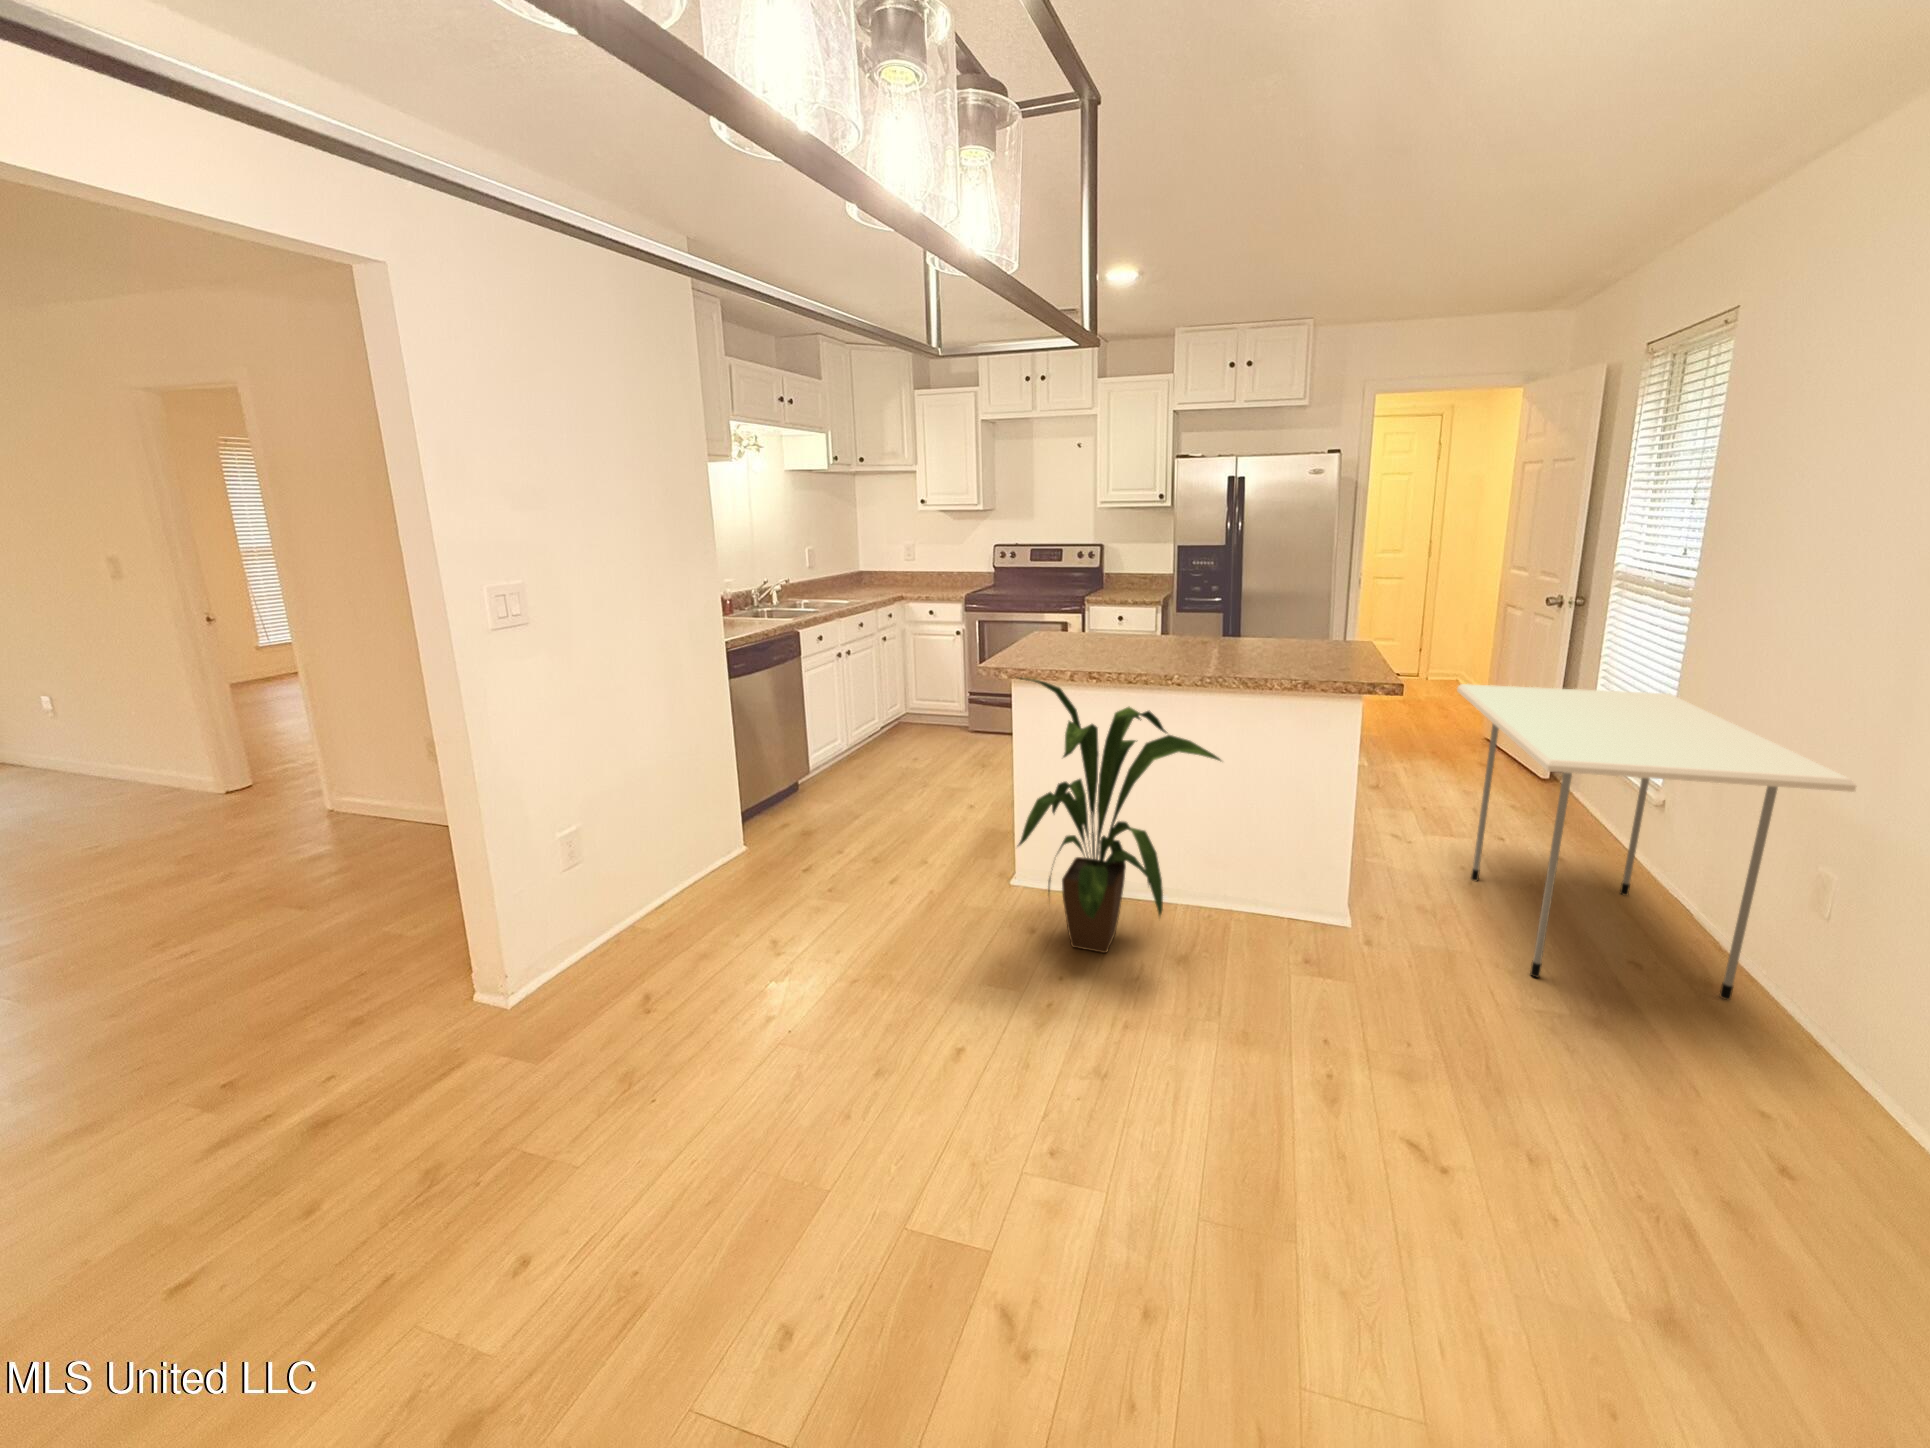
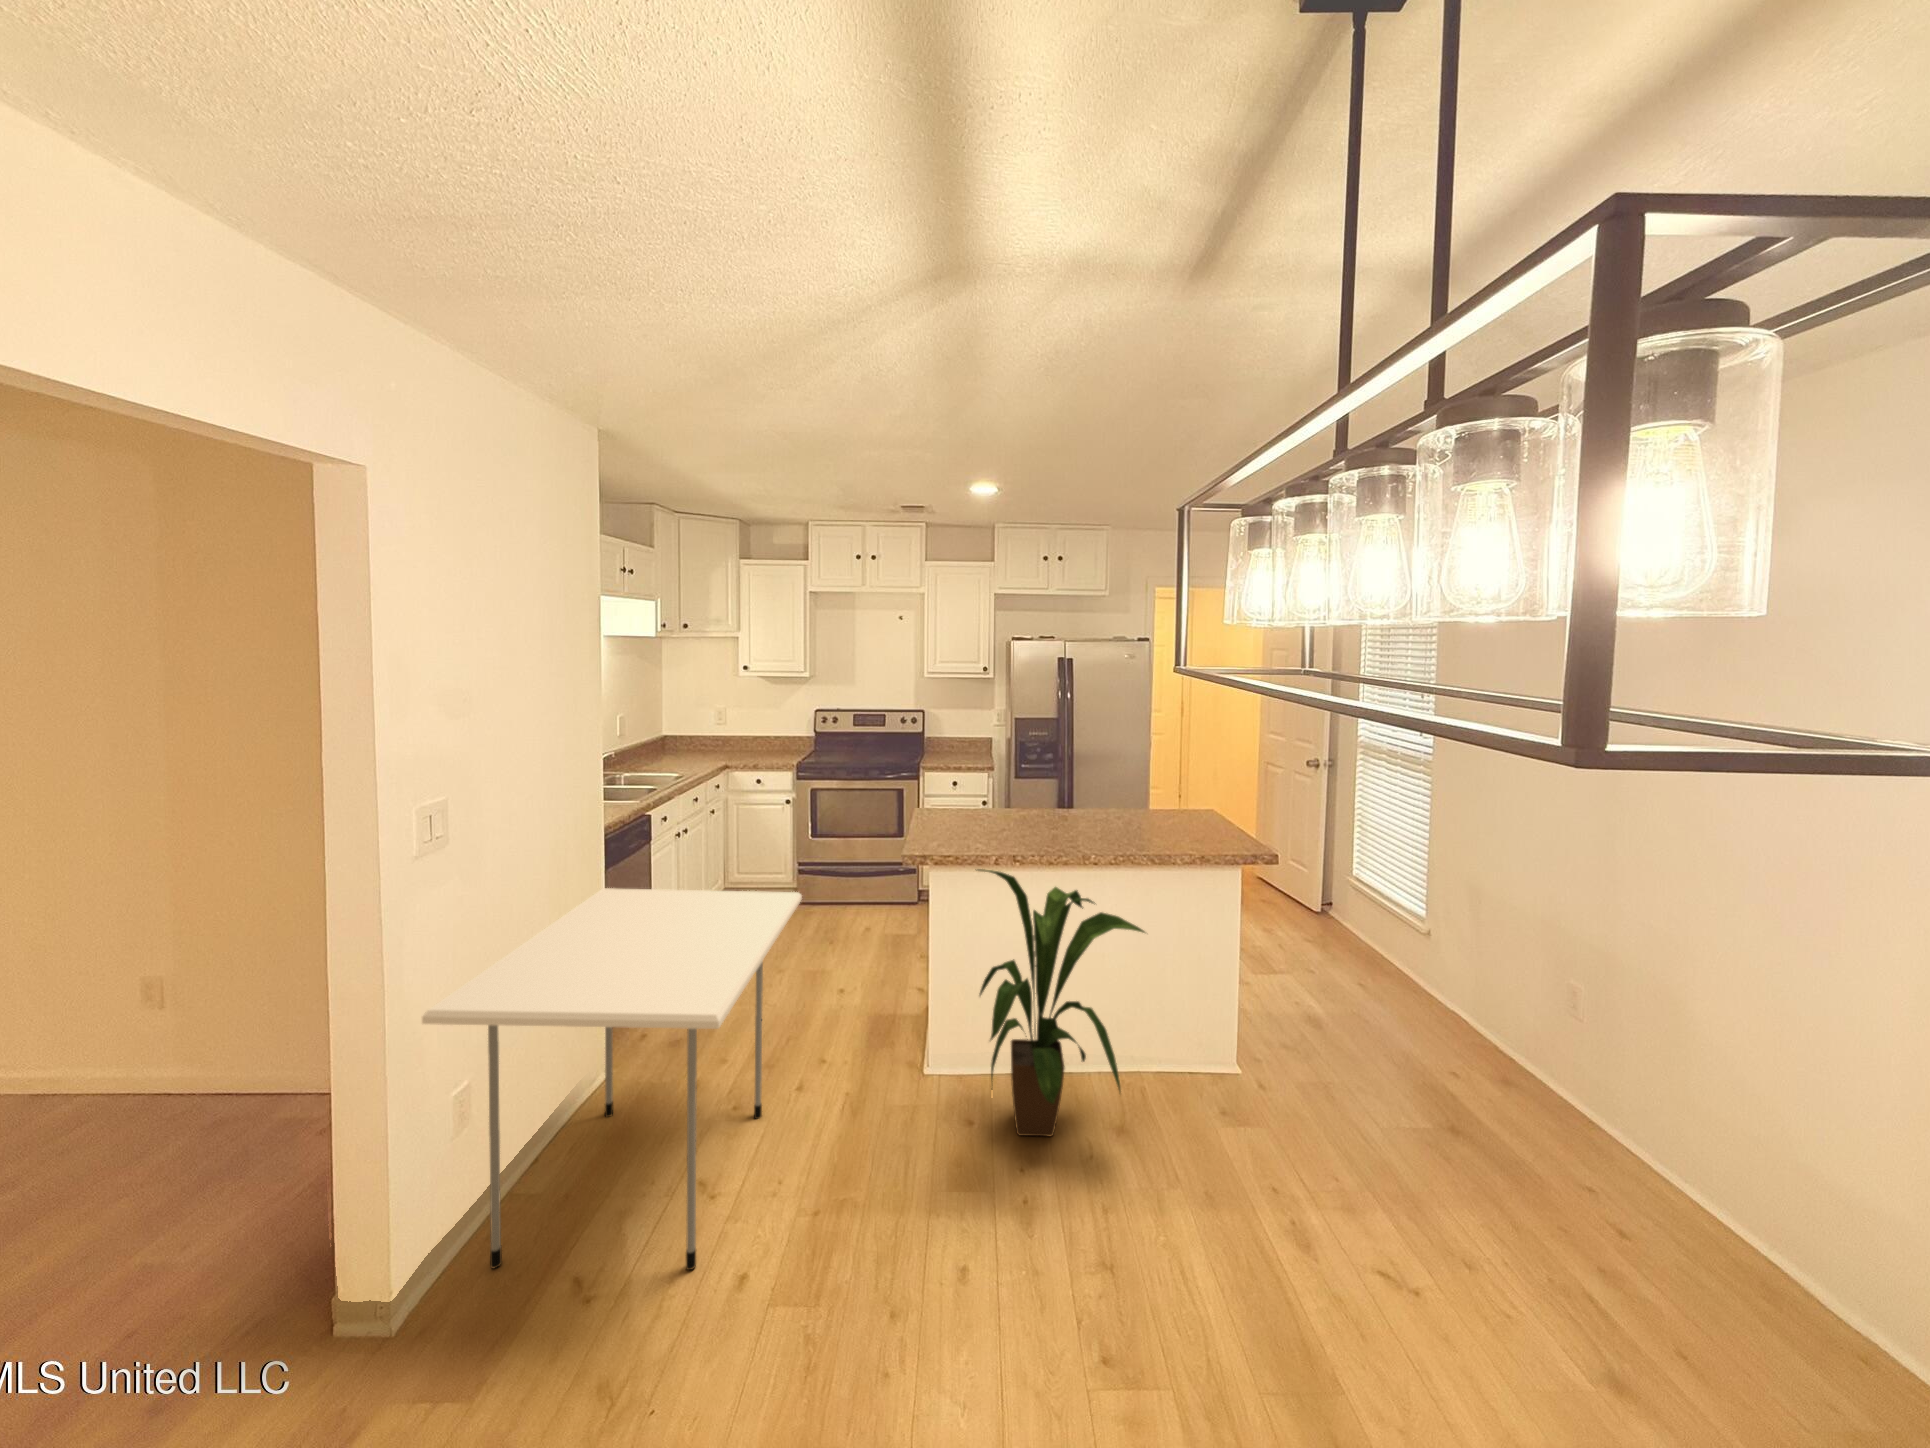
dining table: present [1457,684,1857,1000] -> present [422,888,802,1270]

